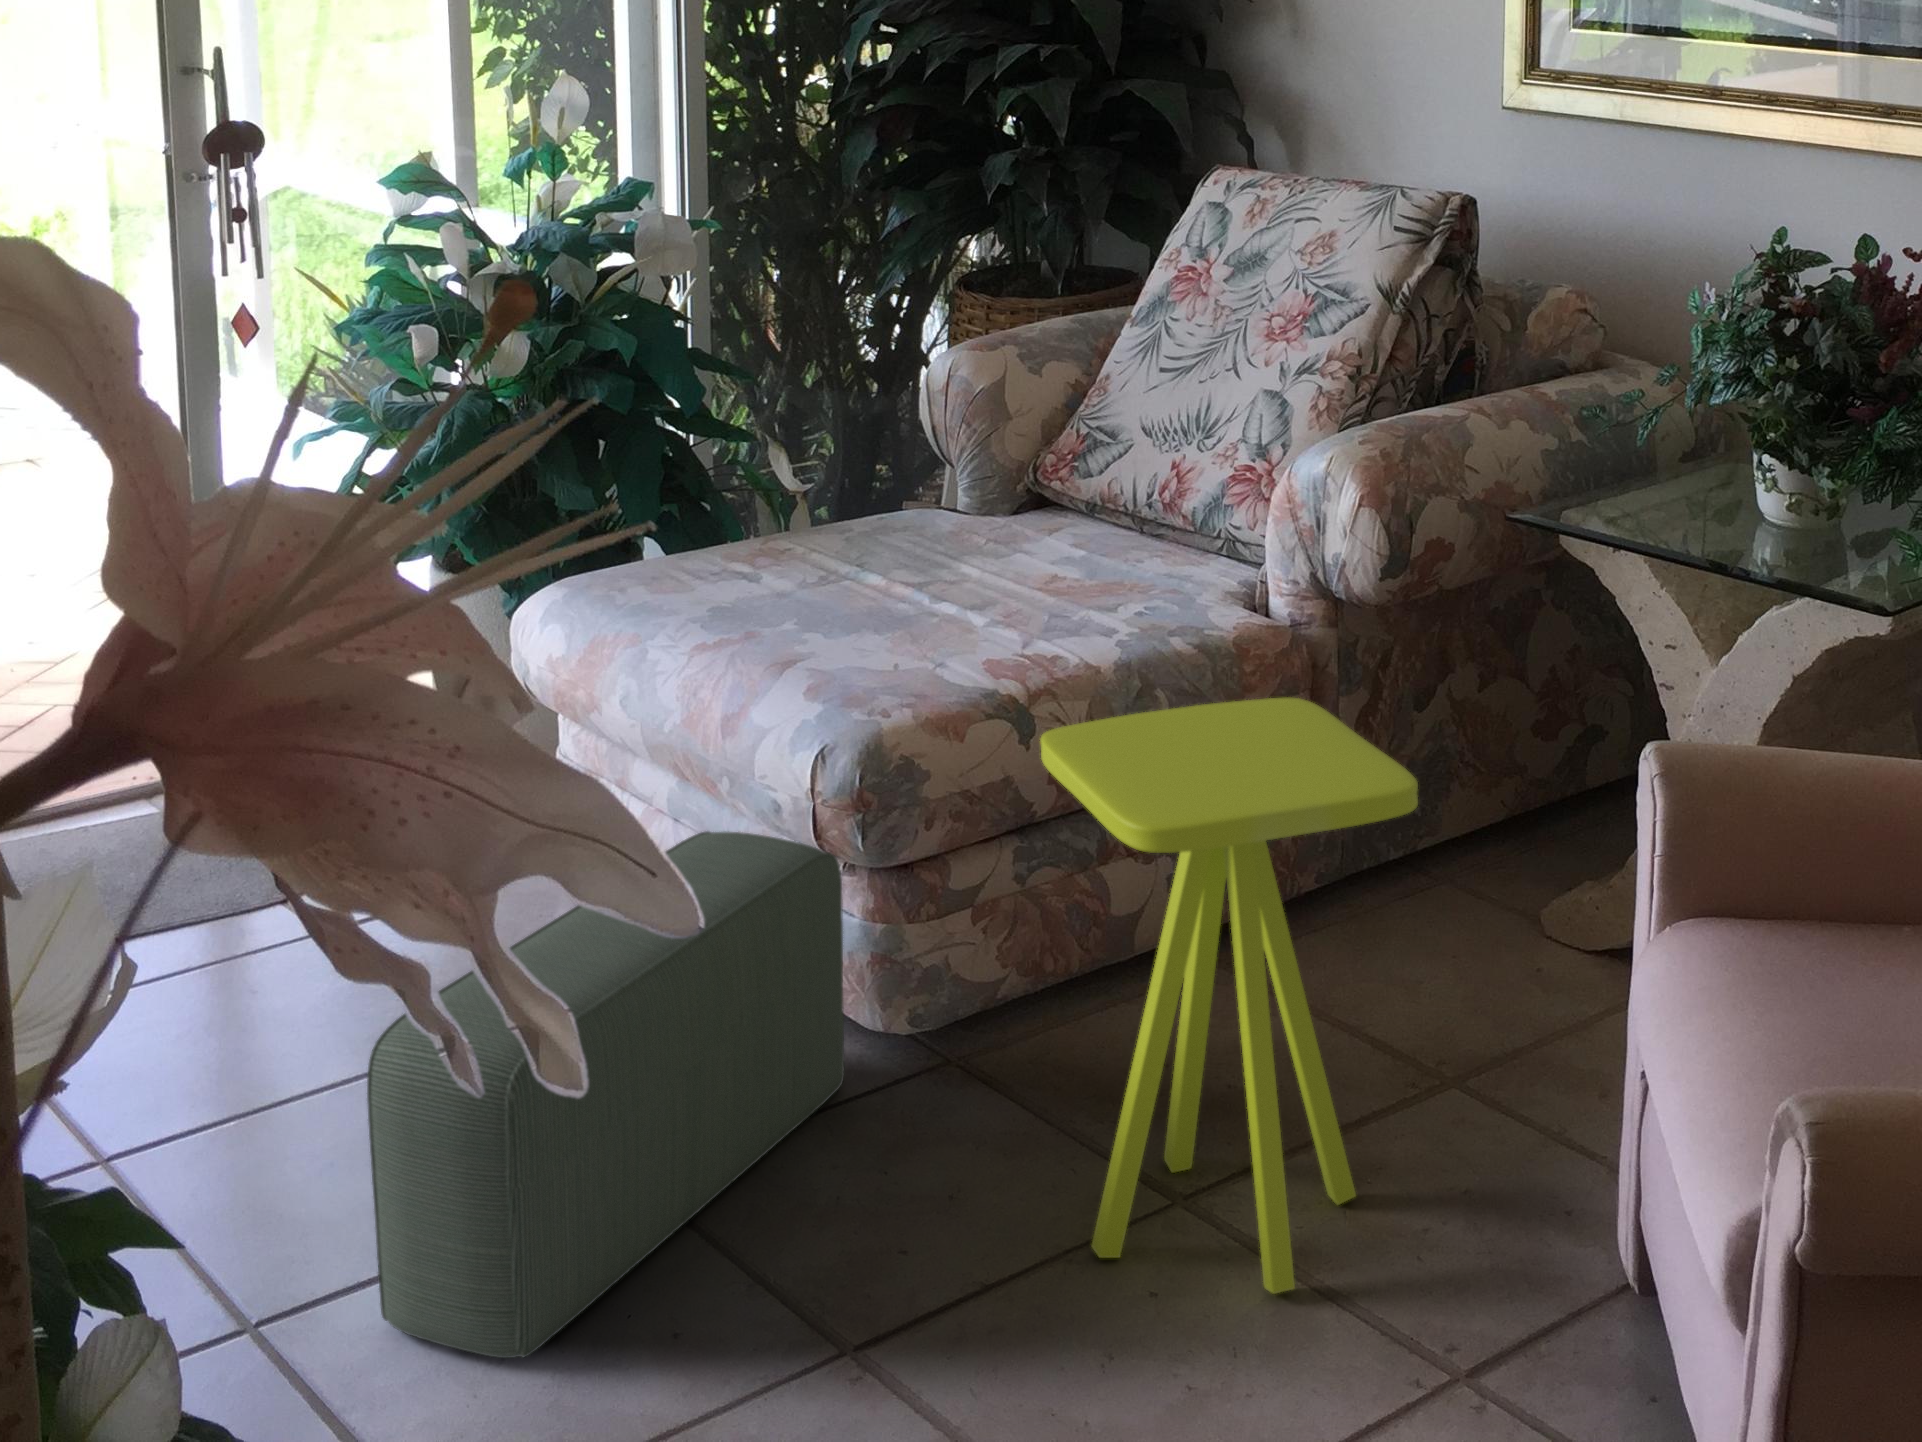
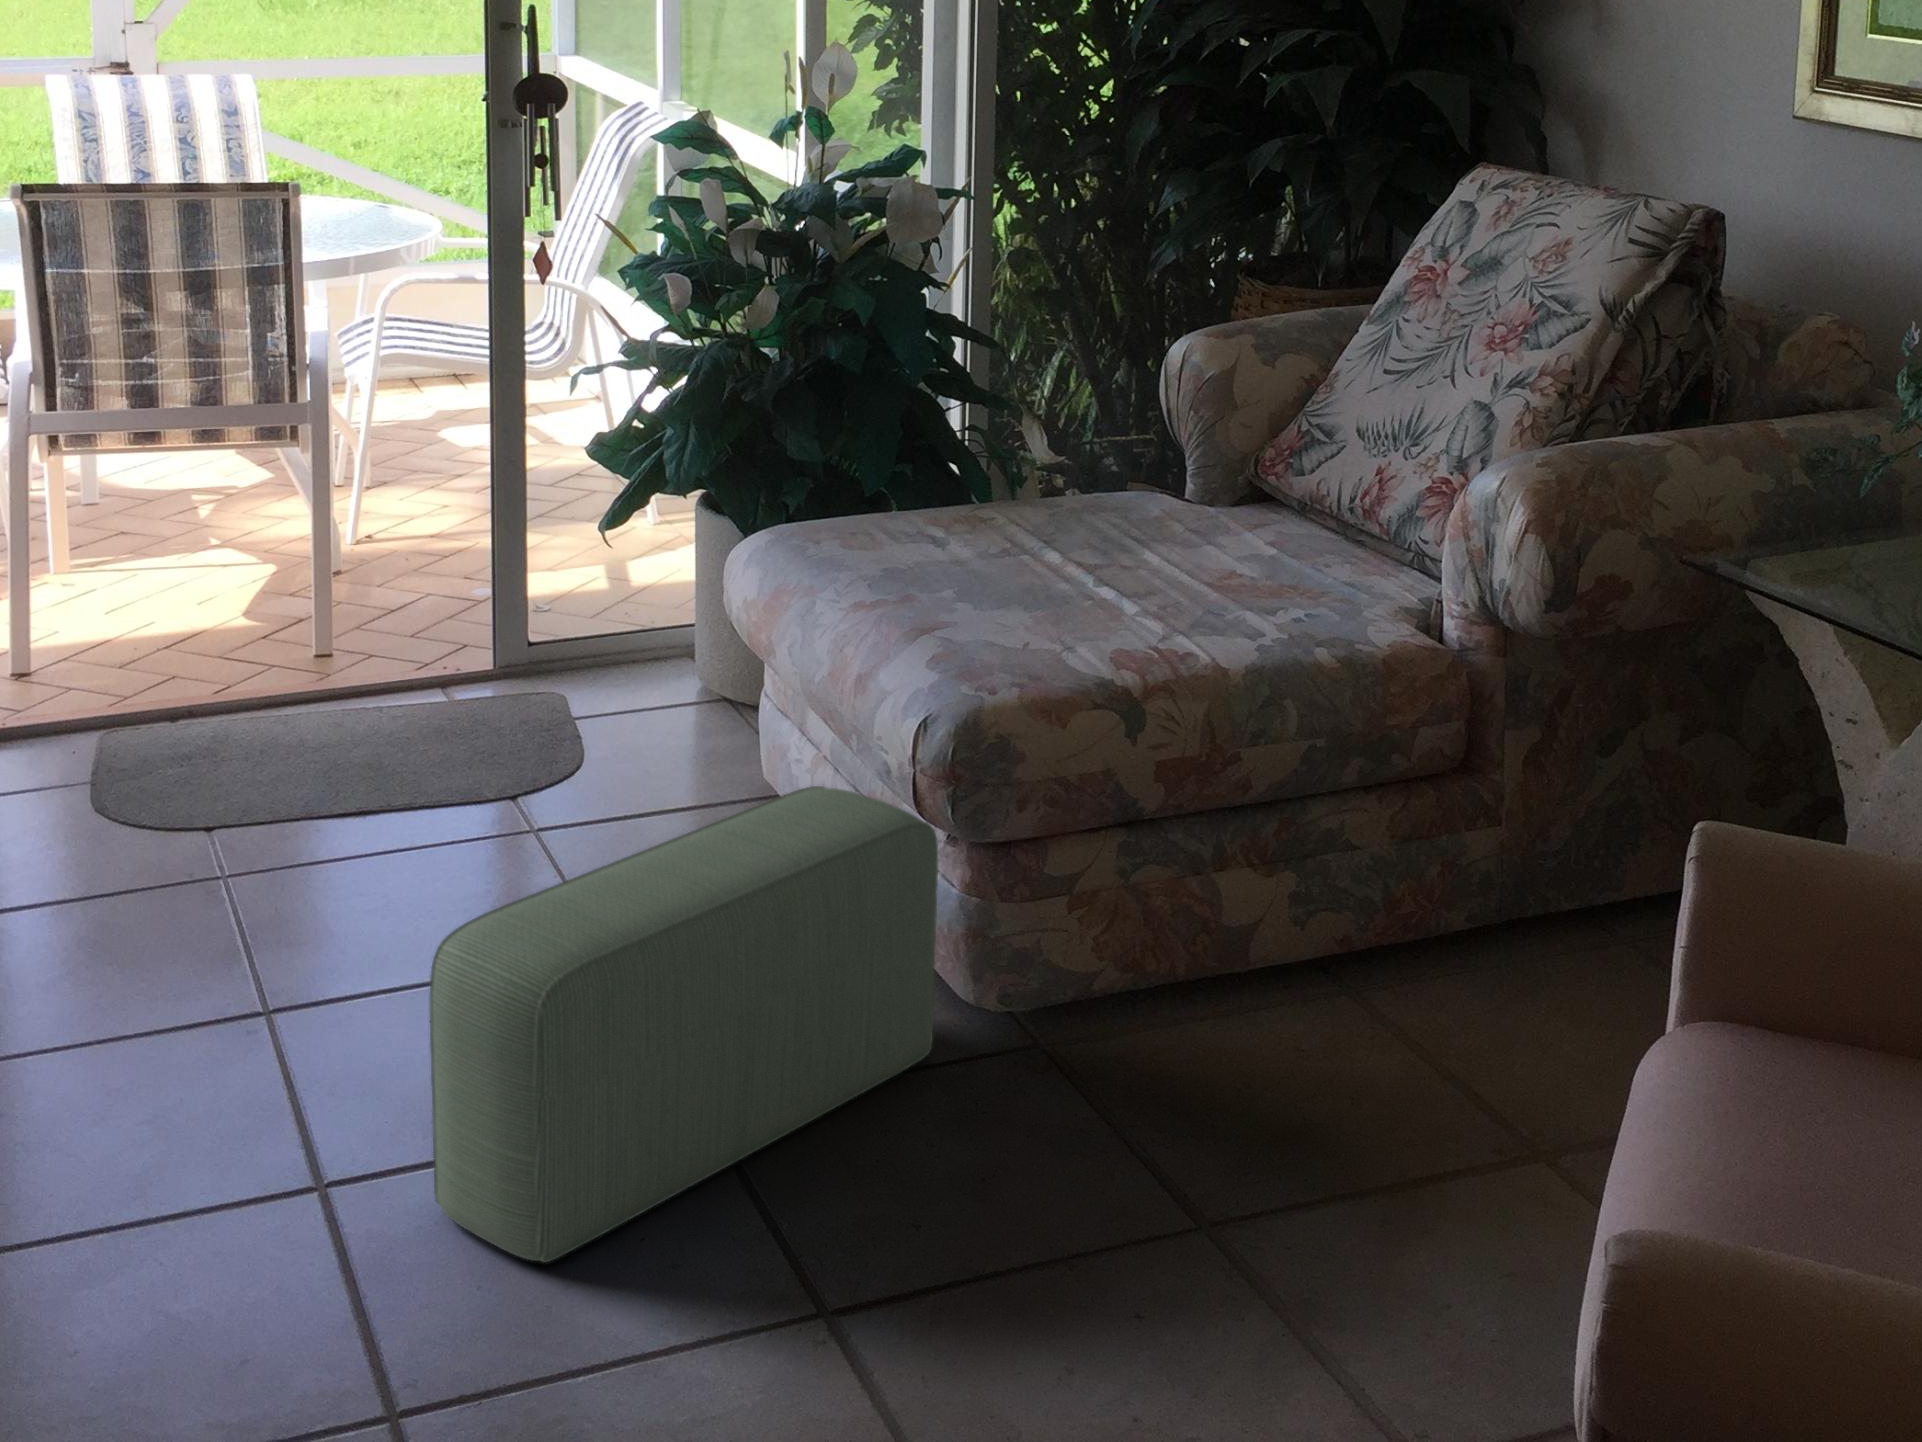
side table: present [1041,698,1418,1294] -> none [1097,719,1463,1340]

